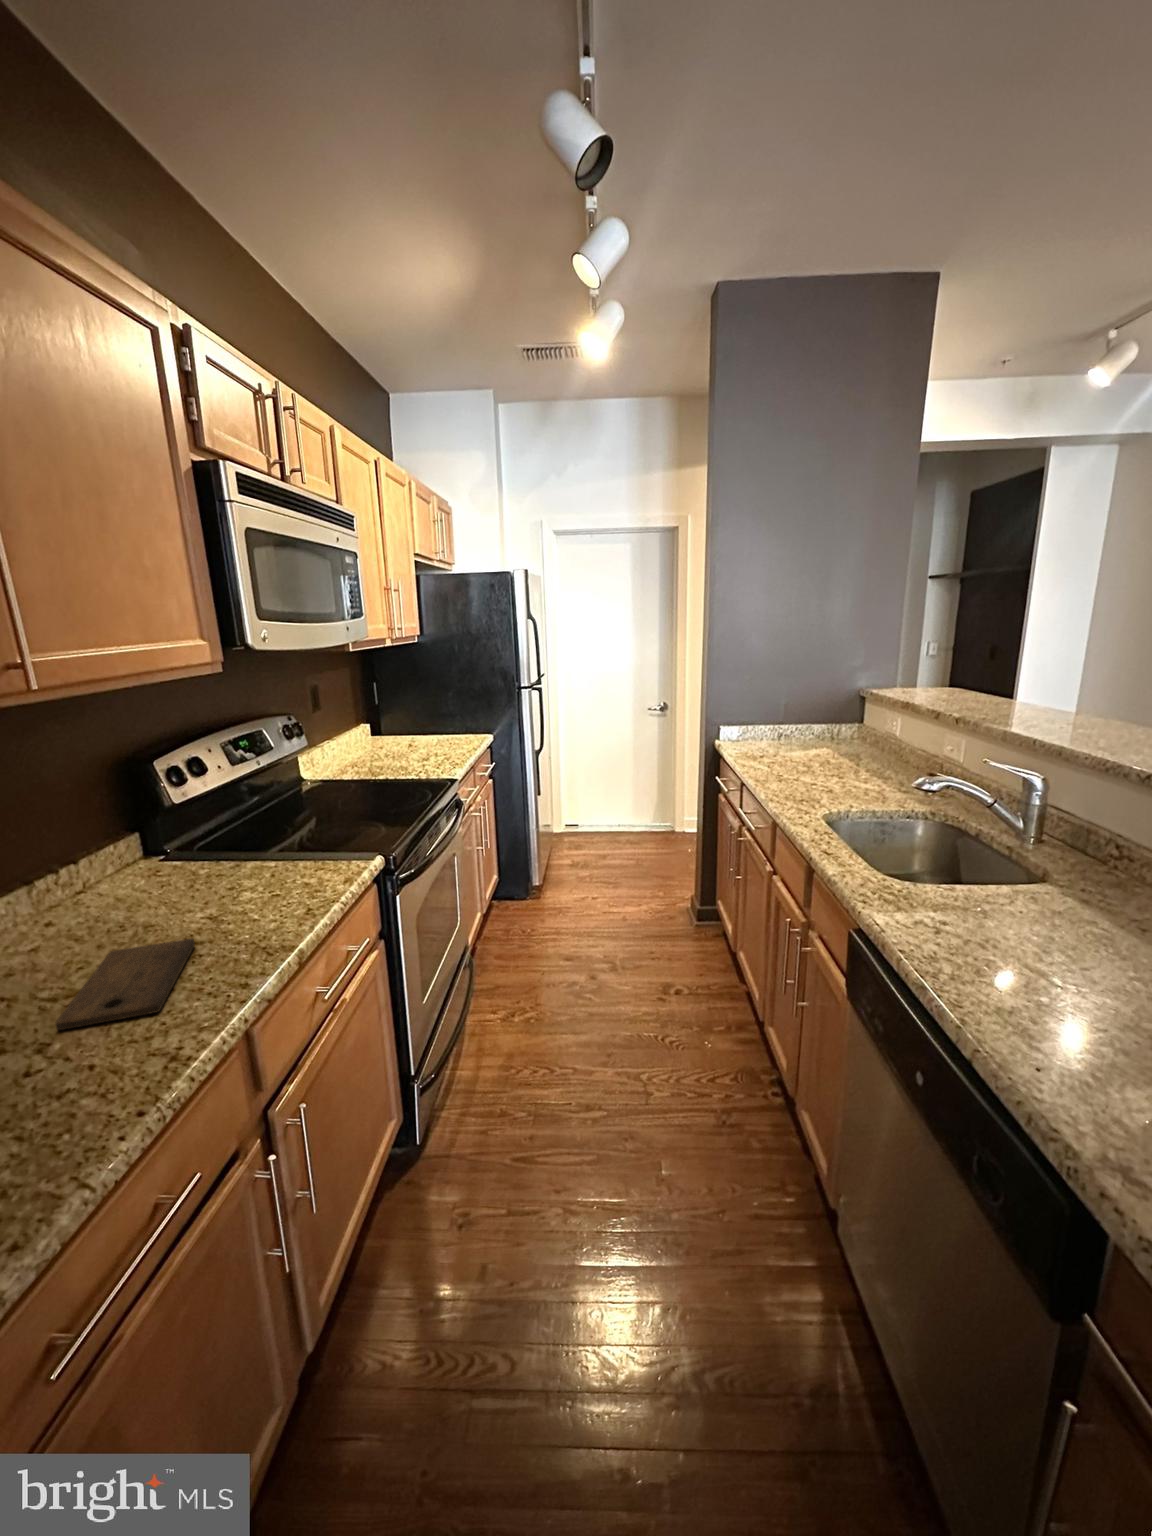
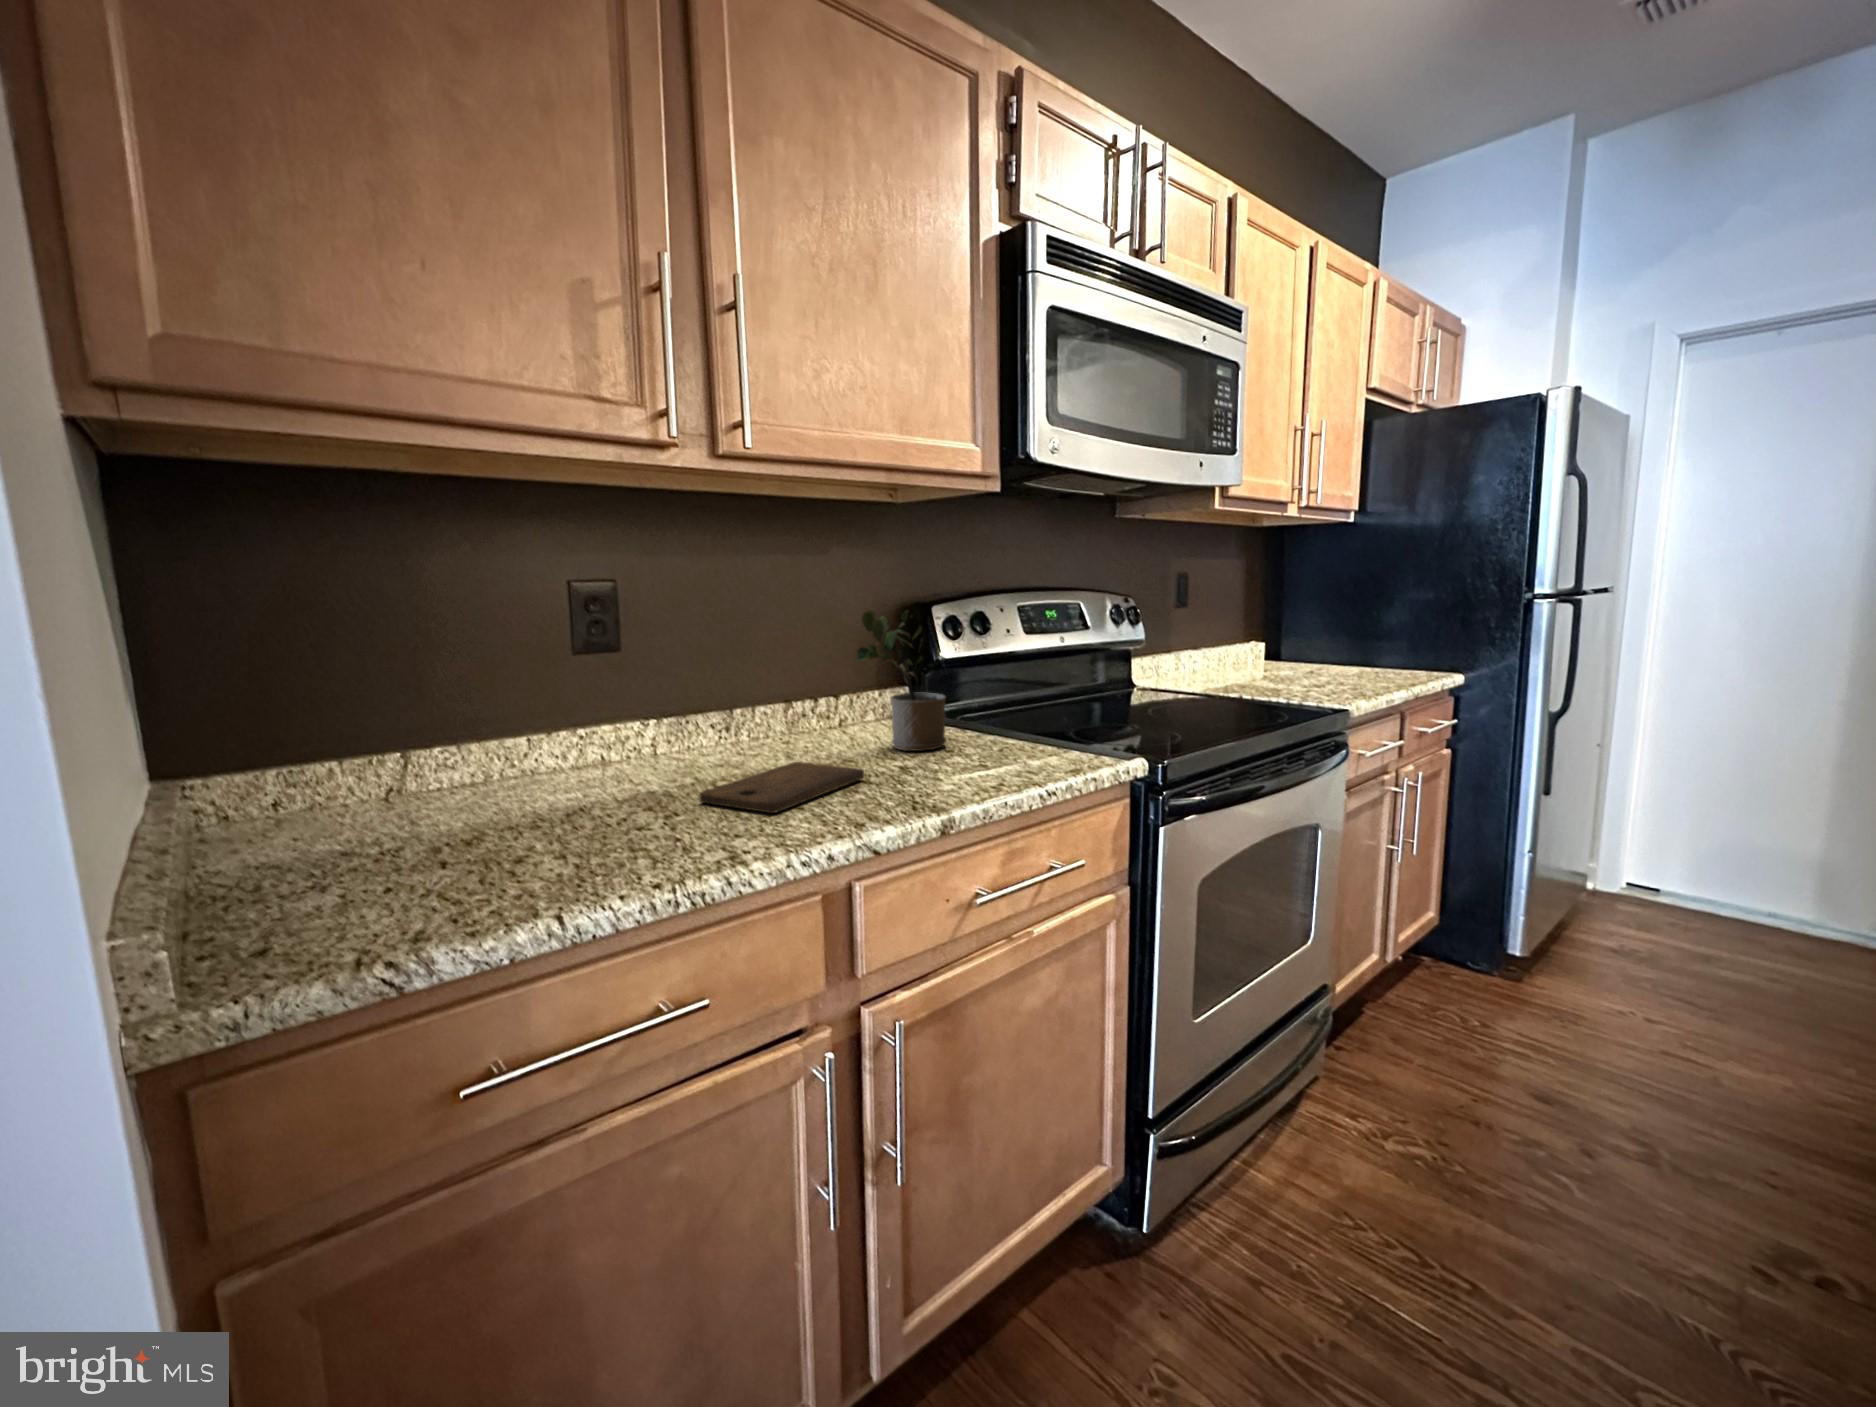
potted plant: none [129,785,225,902] -> present [856,610,946,751]

